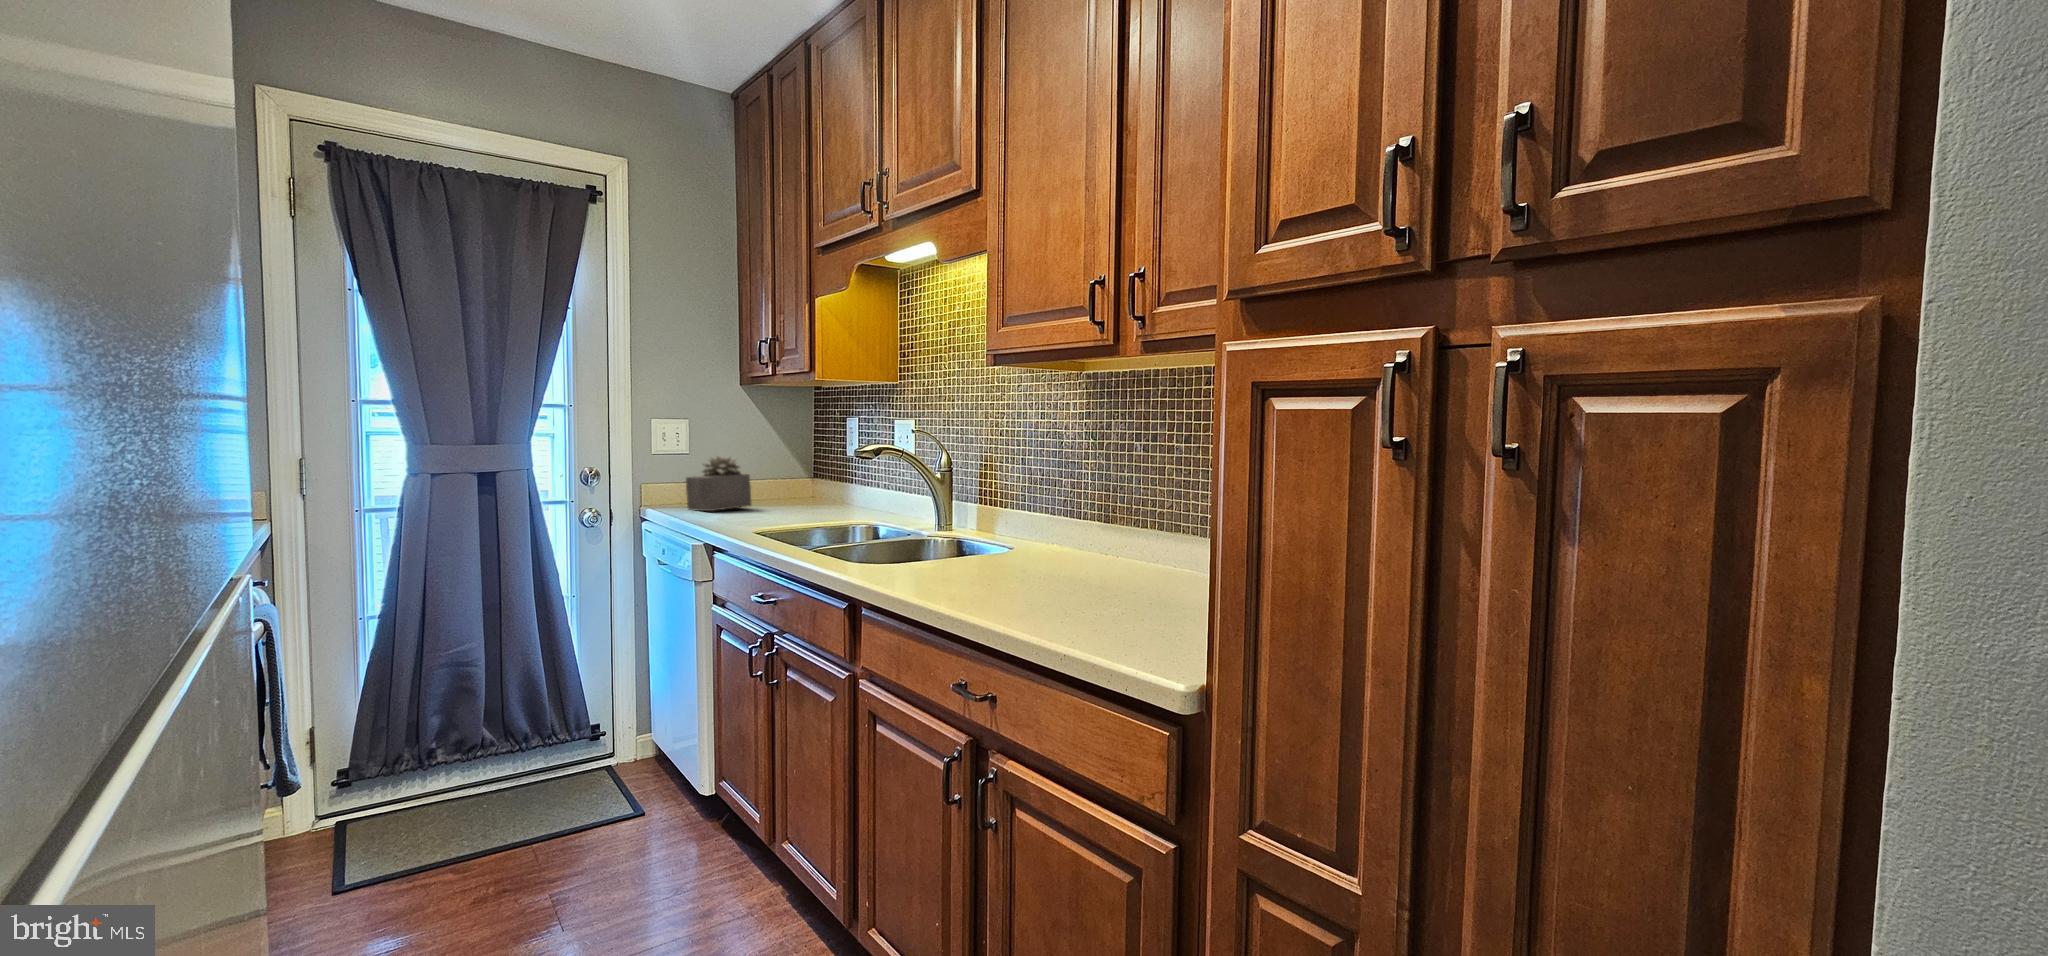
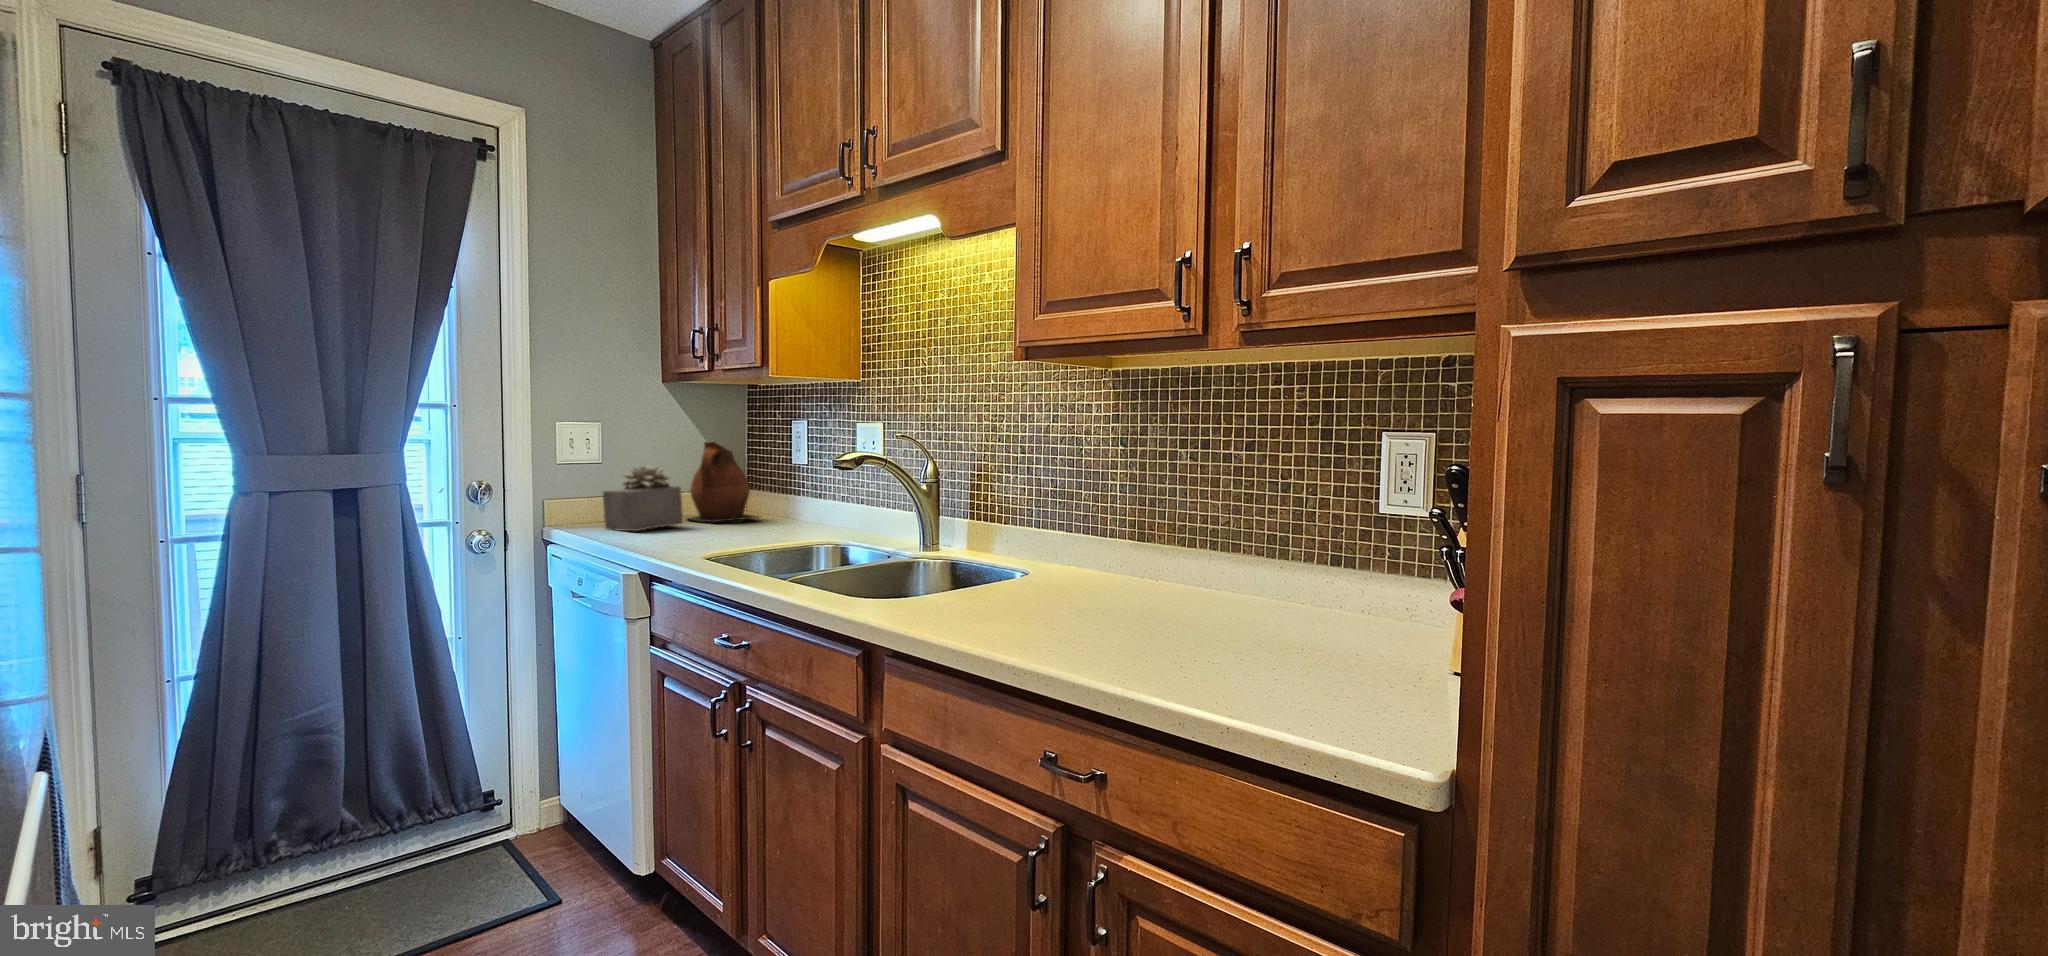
ceramic pitcher: none [755,436,822,506] -> present [685,442,759,522]

